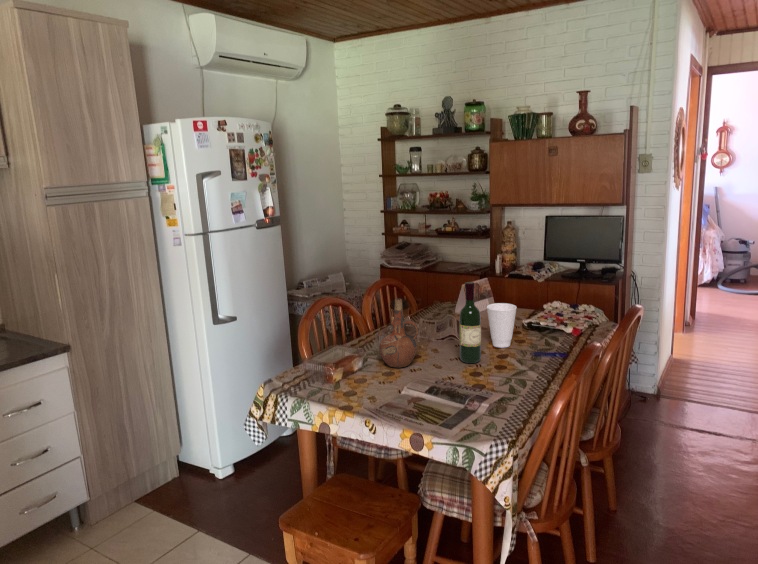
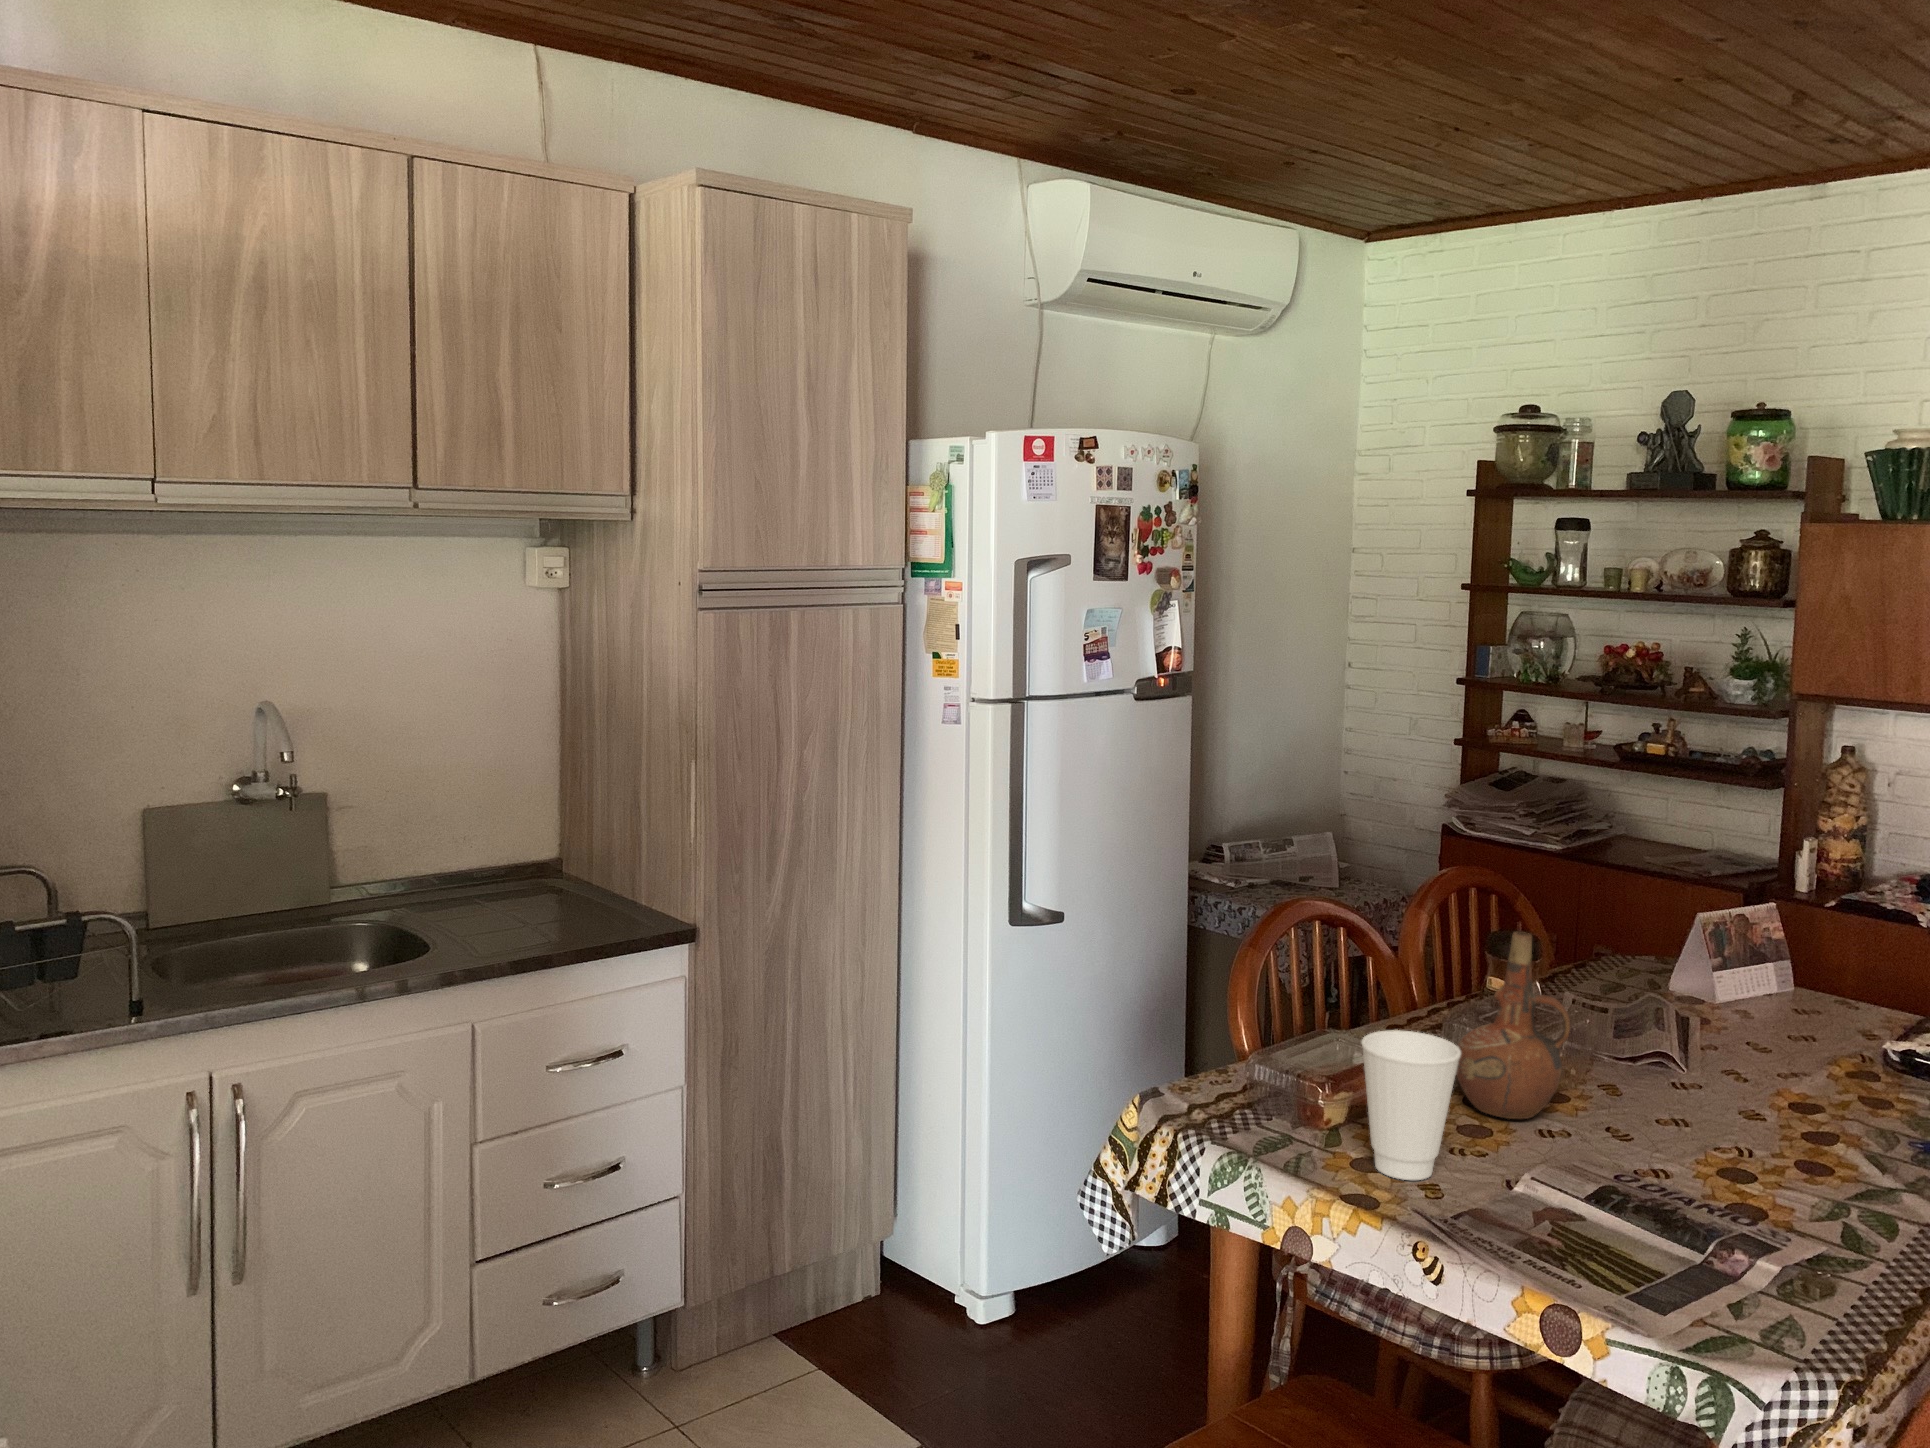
wine bottle: present [459,282,481,363] -> none [1686,913,1760,1142]
cup: present [487,303,517,348] -> present [1361,1030,1461,1180]

